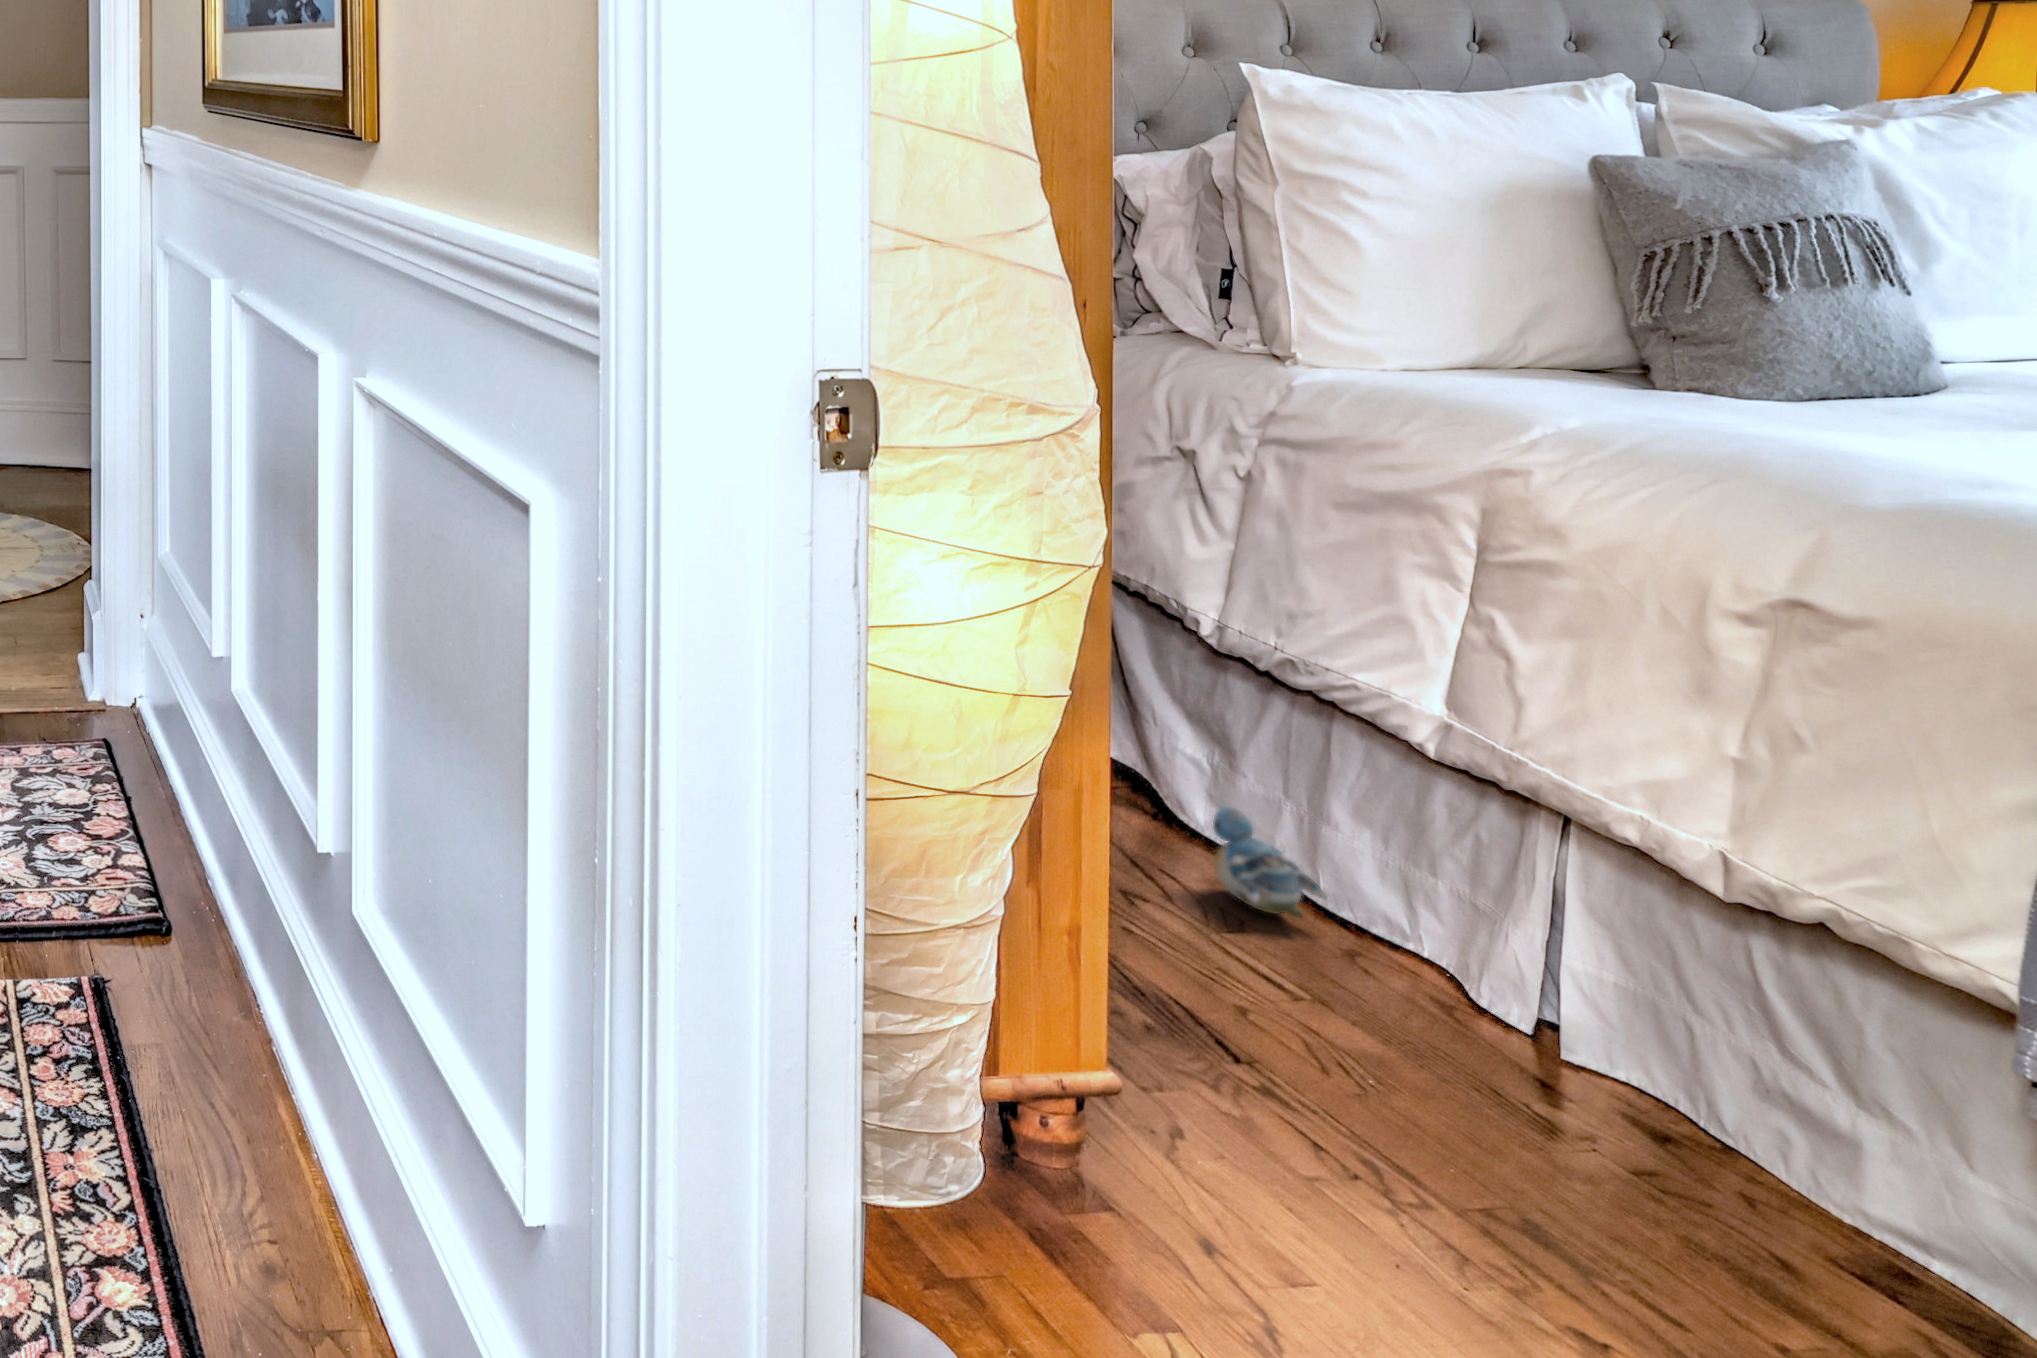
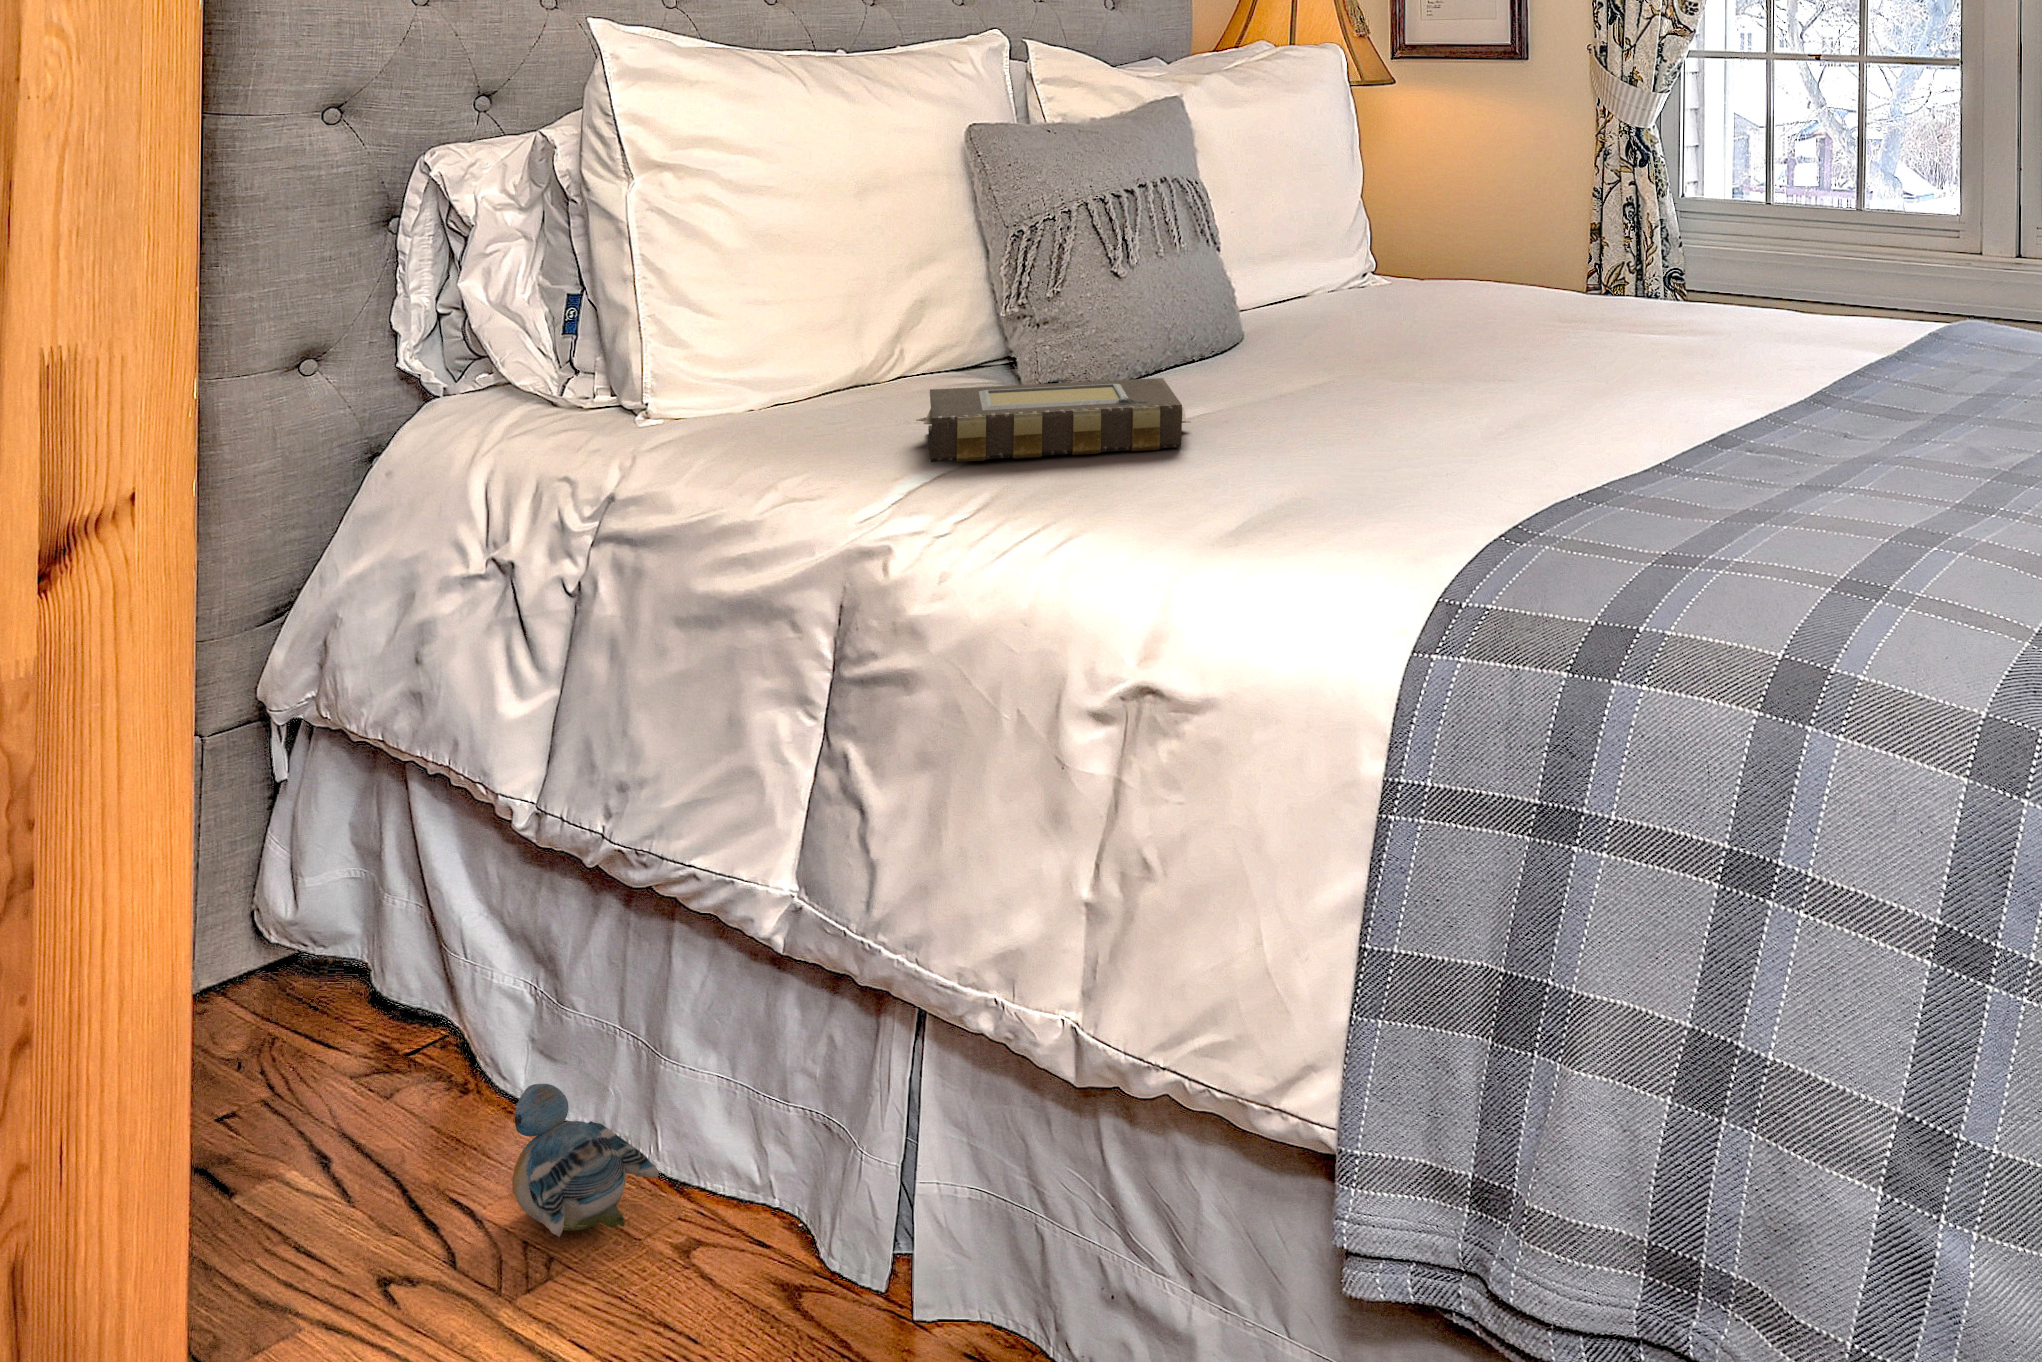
book: none [1545,367,1850,445] -> present [916,378,1191,462]

